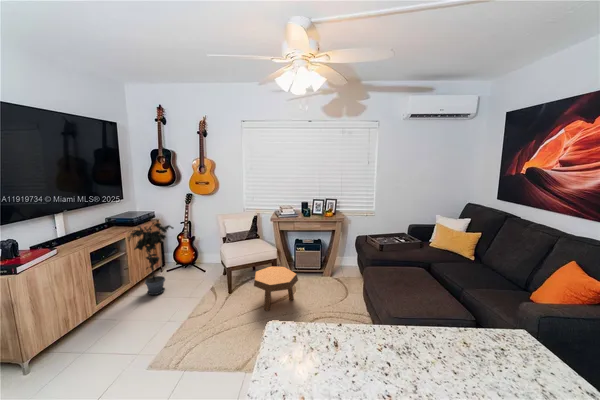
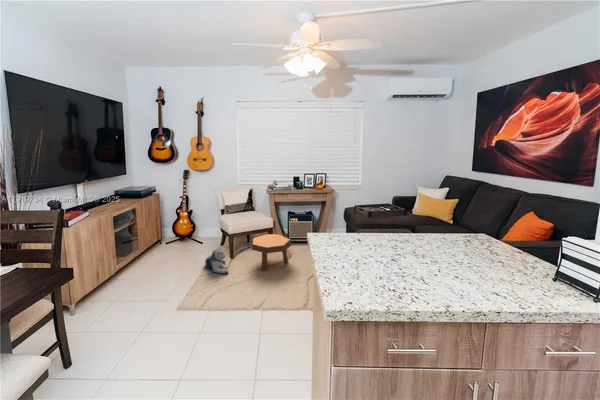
potted plant: present [128,220,173,295] -> none [137,192,176,261]
plush toy: none [202,284,227,314] -> present [205,249,228,274]

